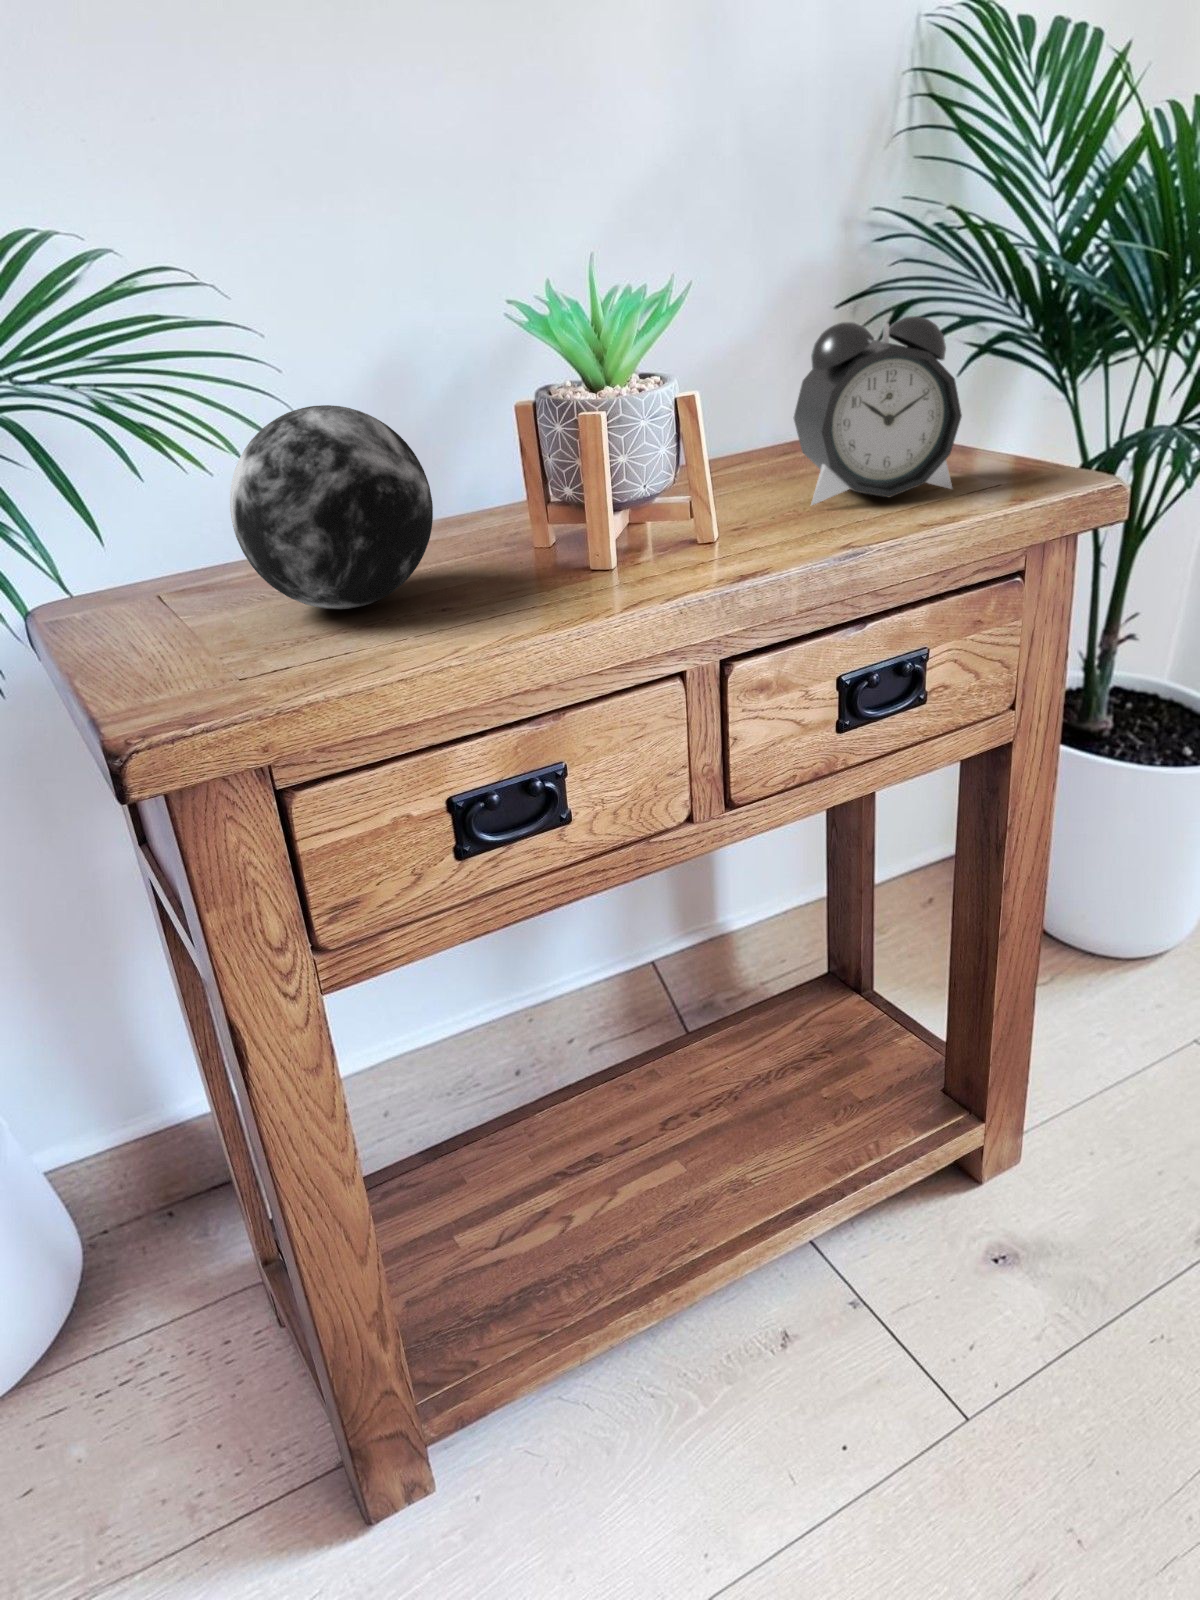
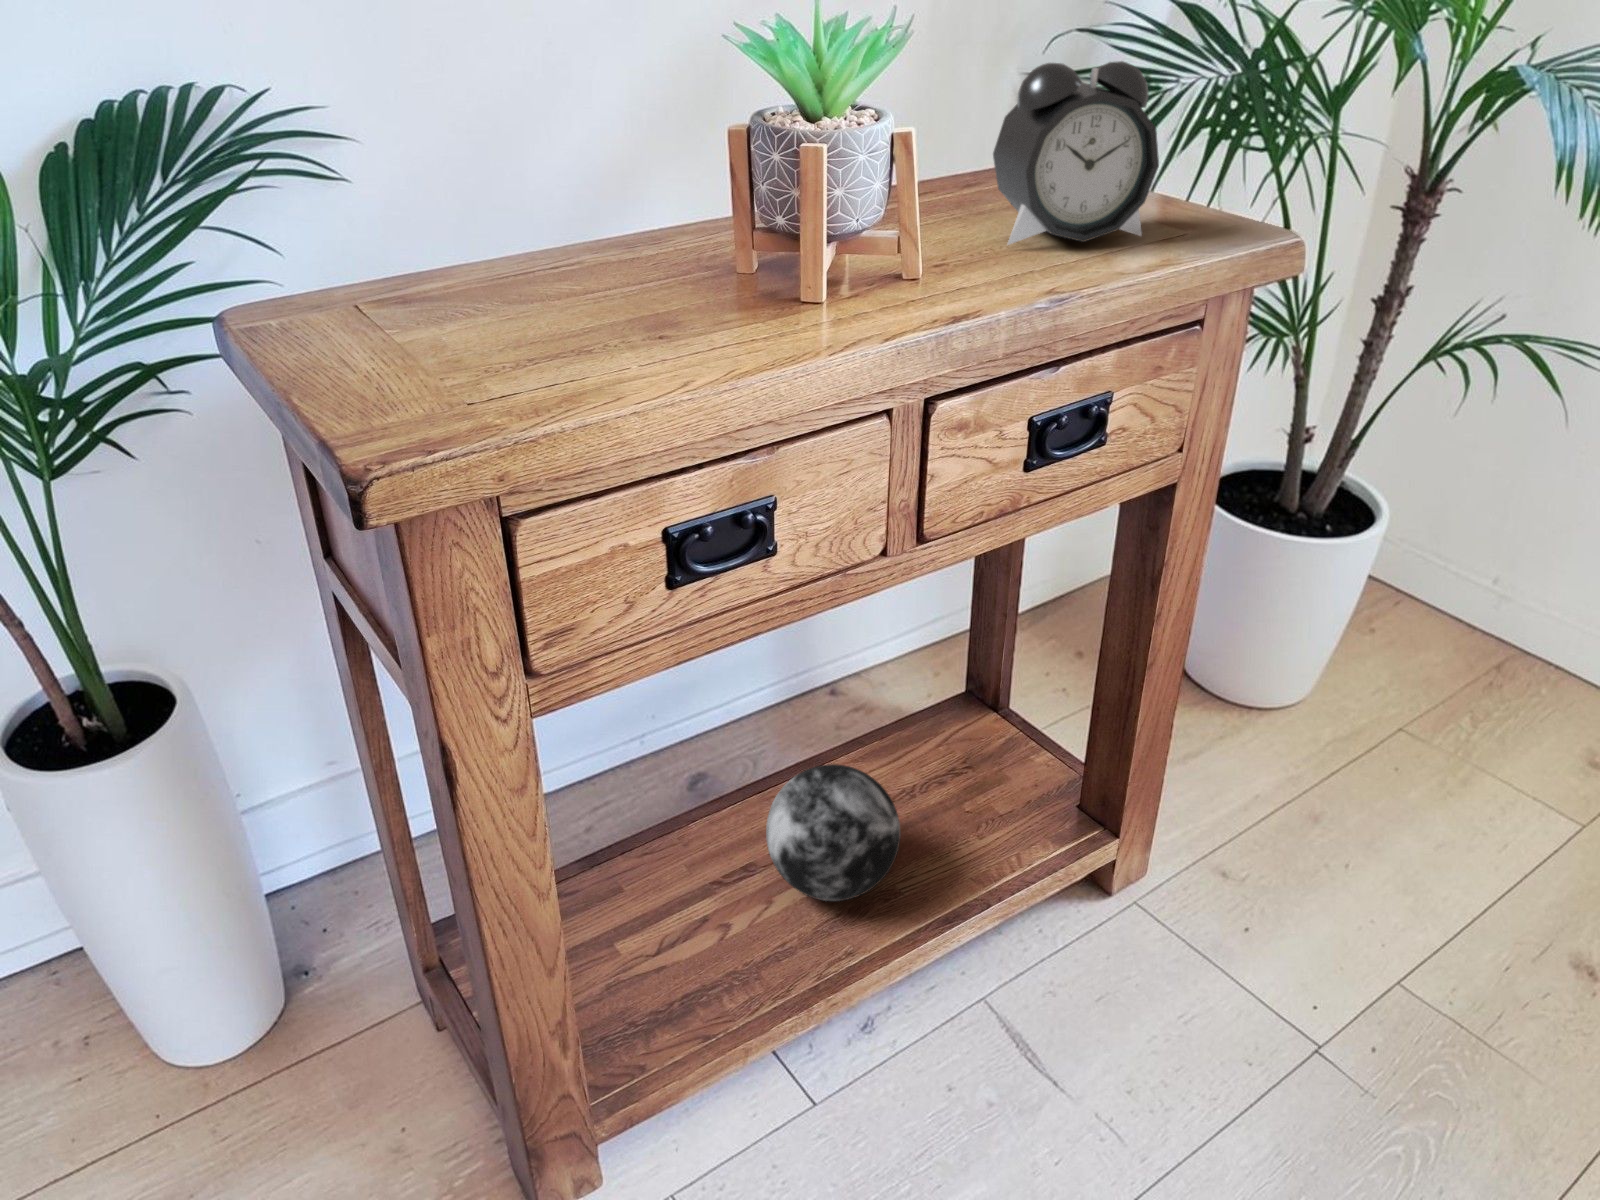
decorative orb: present [230,405,433,609] -> present [766,764,900,901]

